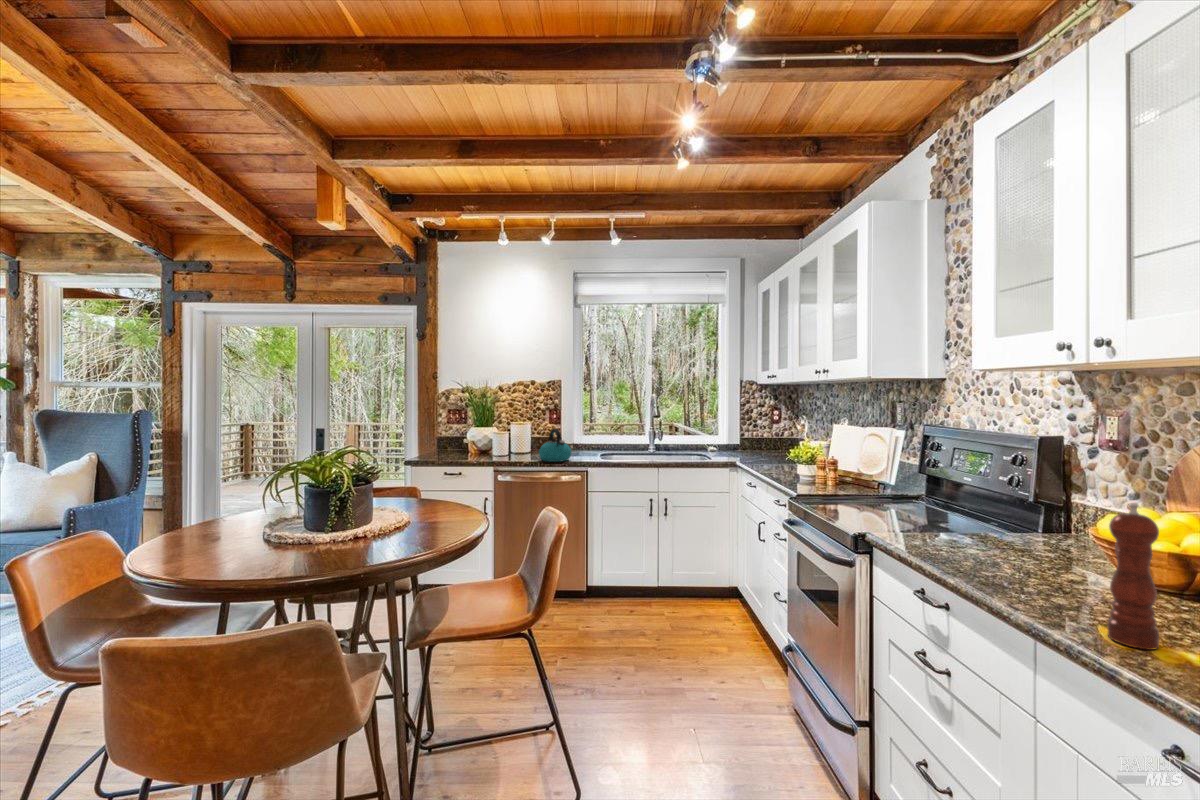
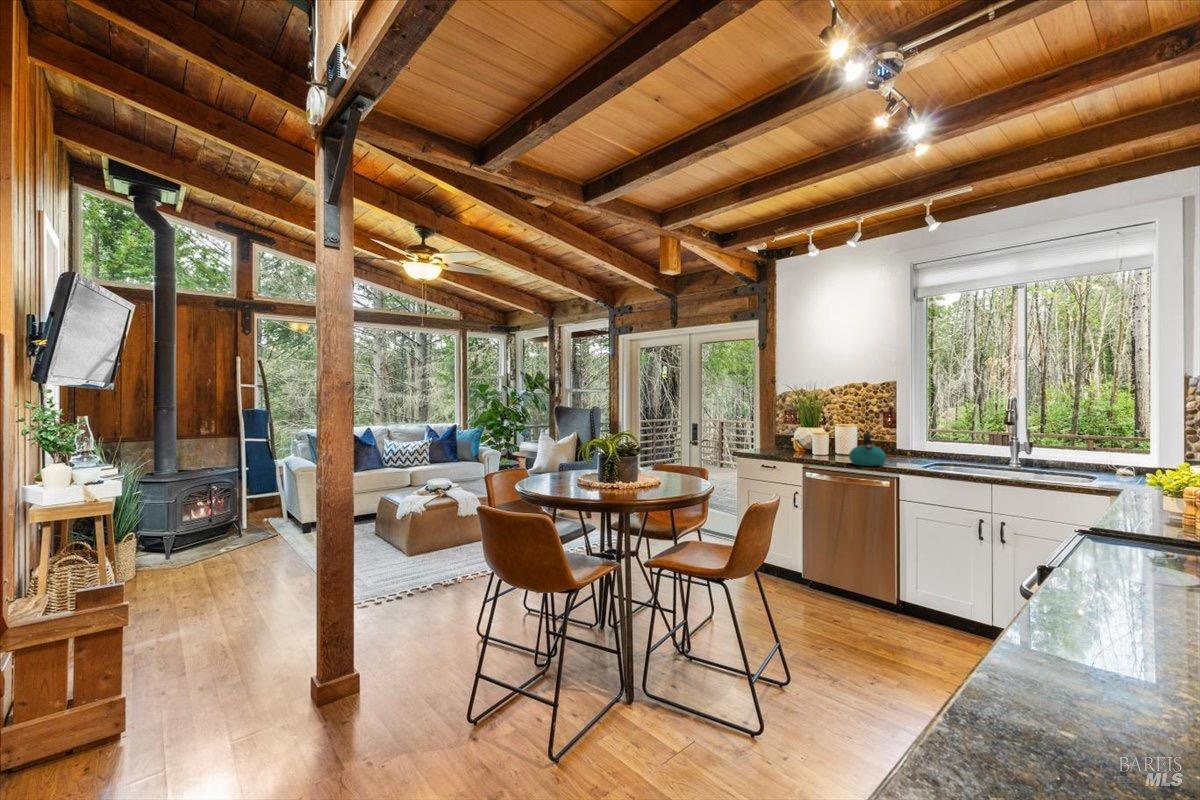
pepper mill: present [1108,503,1159,650] -> none [1052,568,1115,760]

